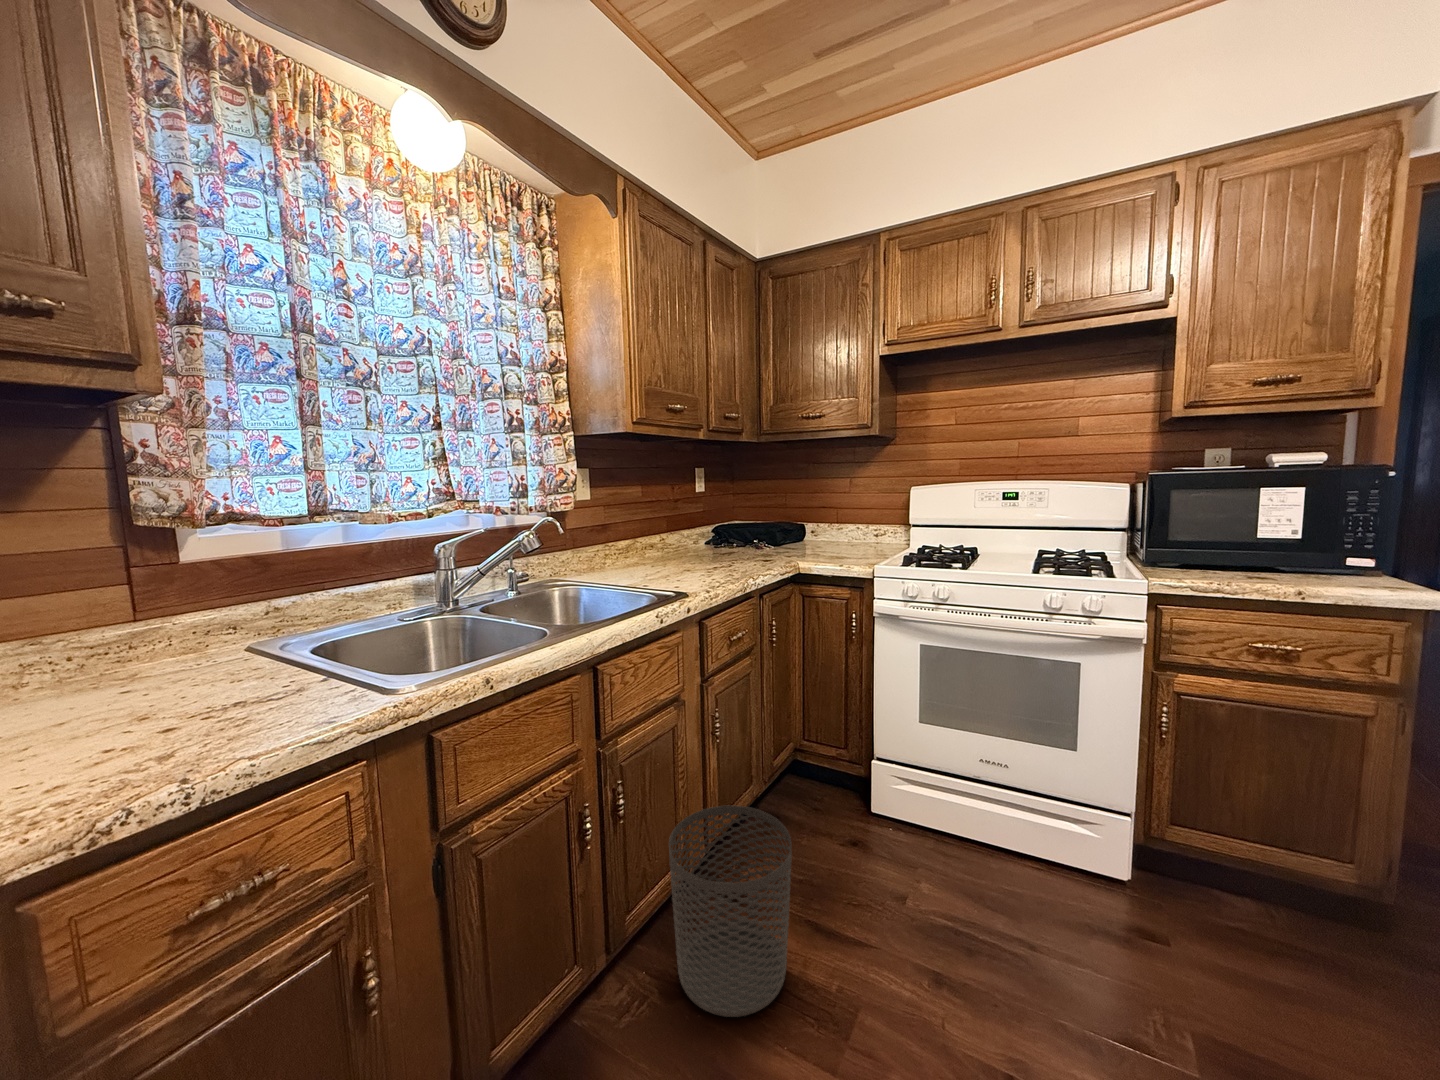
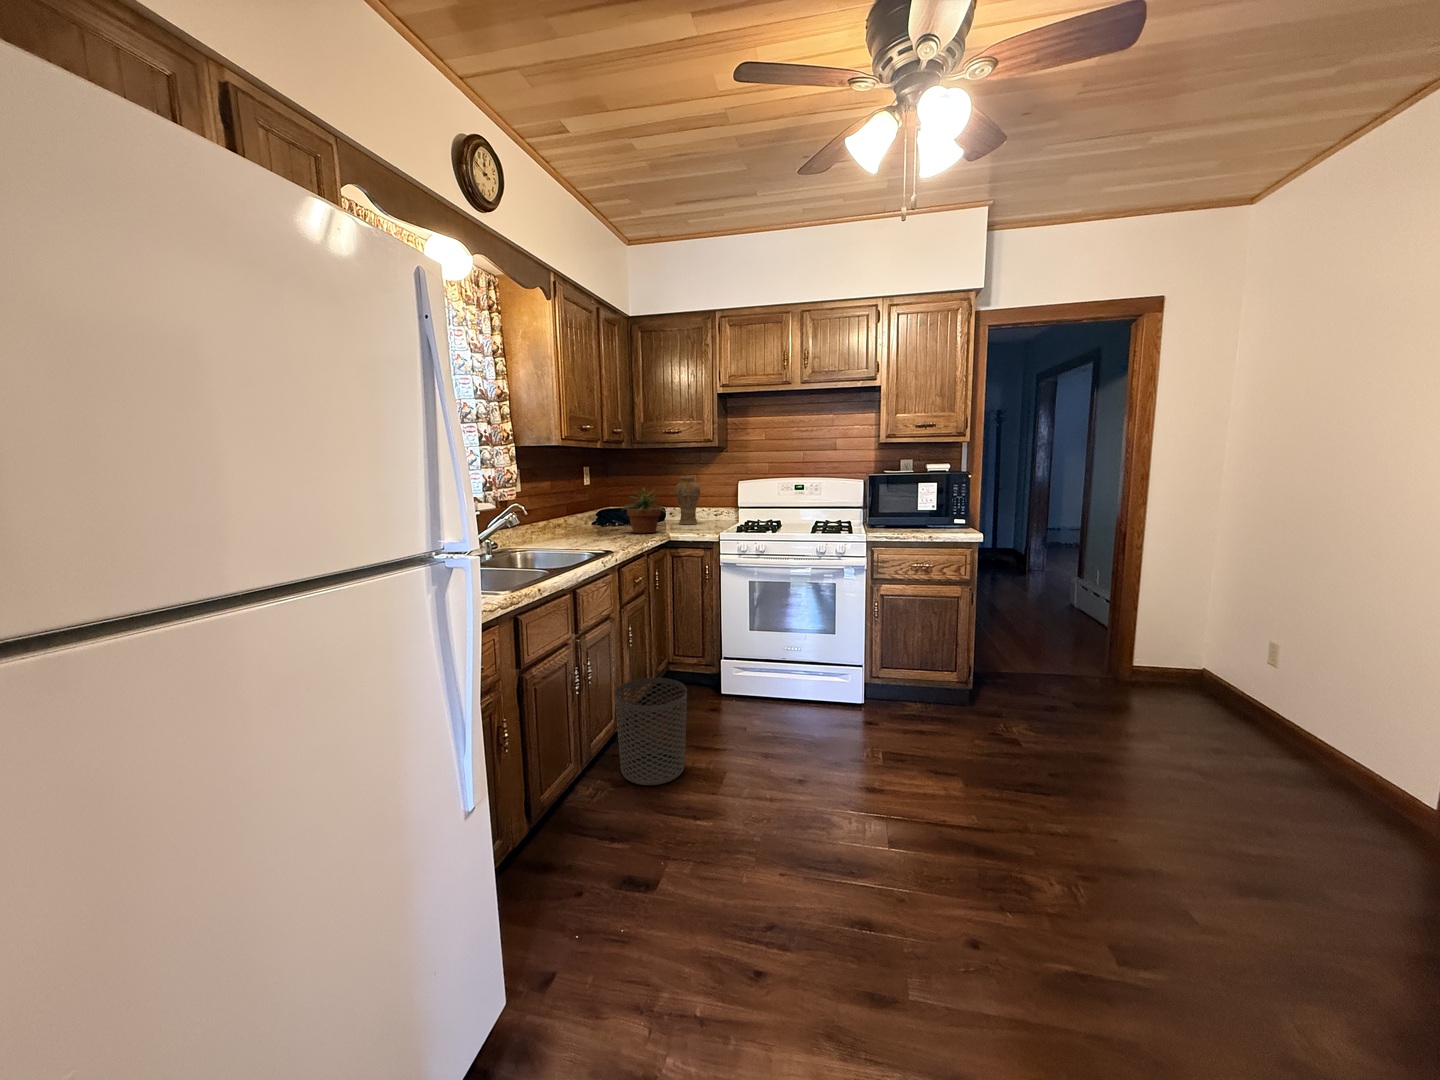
vase: none [817,480,853,547] -> present [675,477,700,525]
potted plant: none [729,494,798,561] -> present [623,490,665,533]

